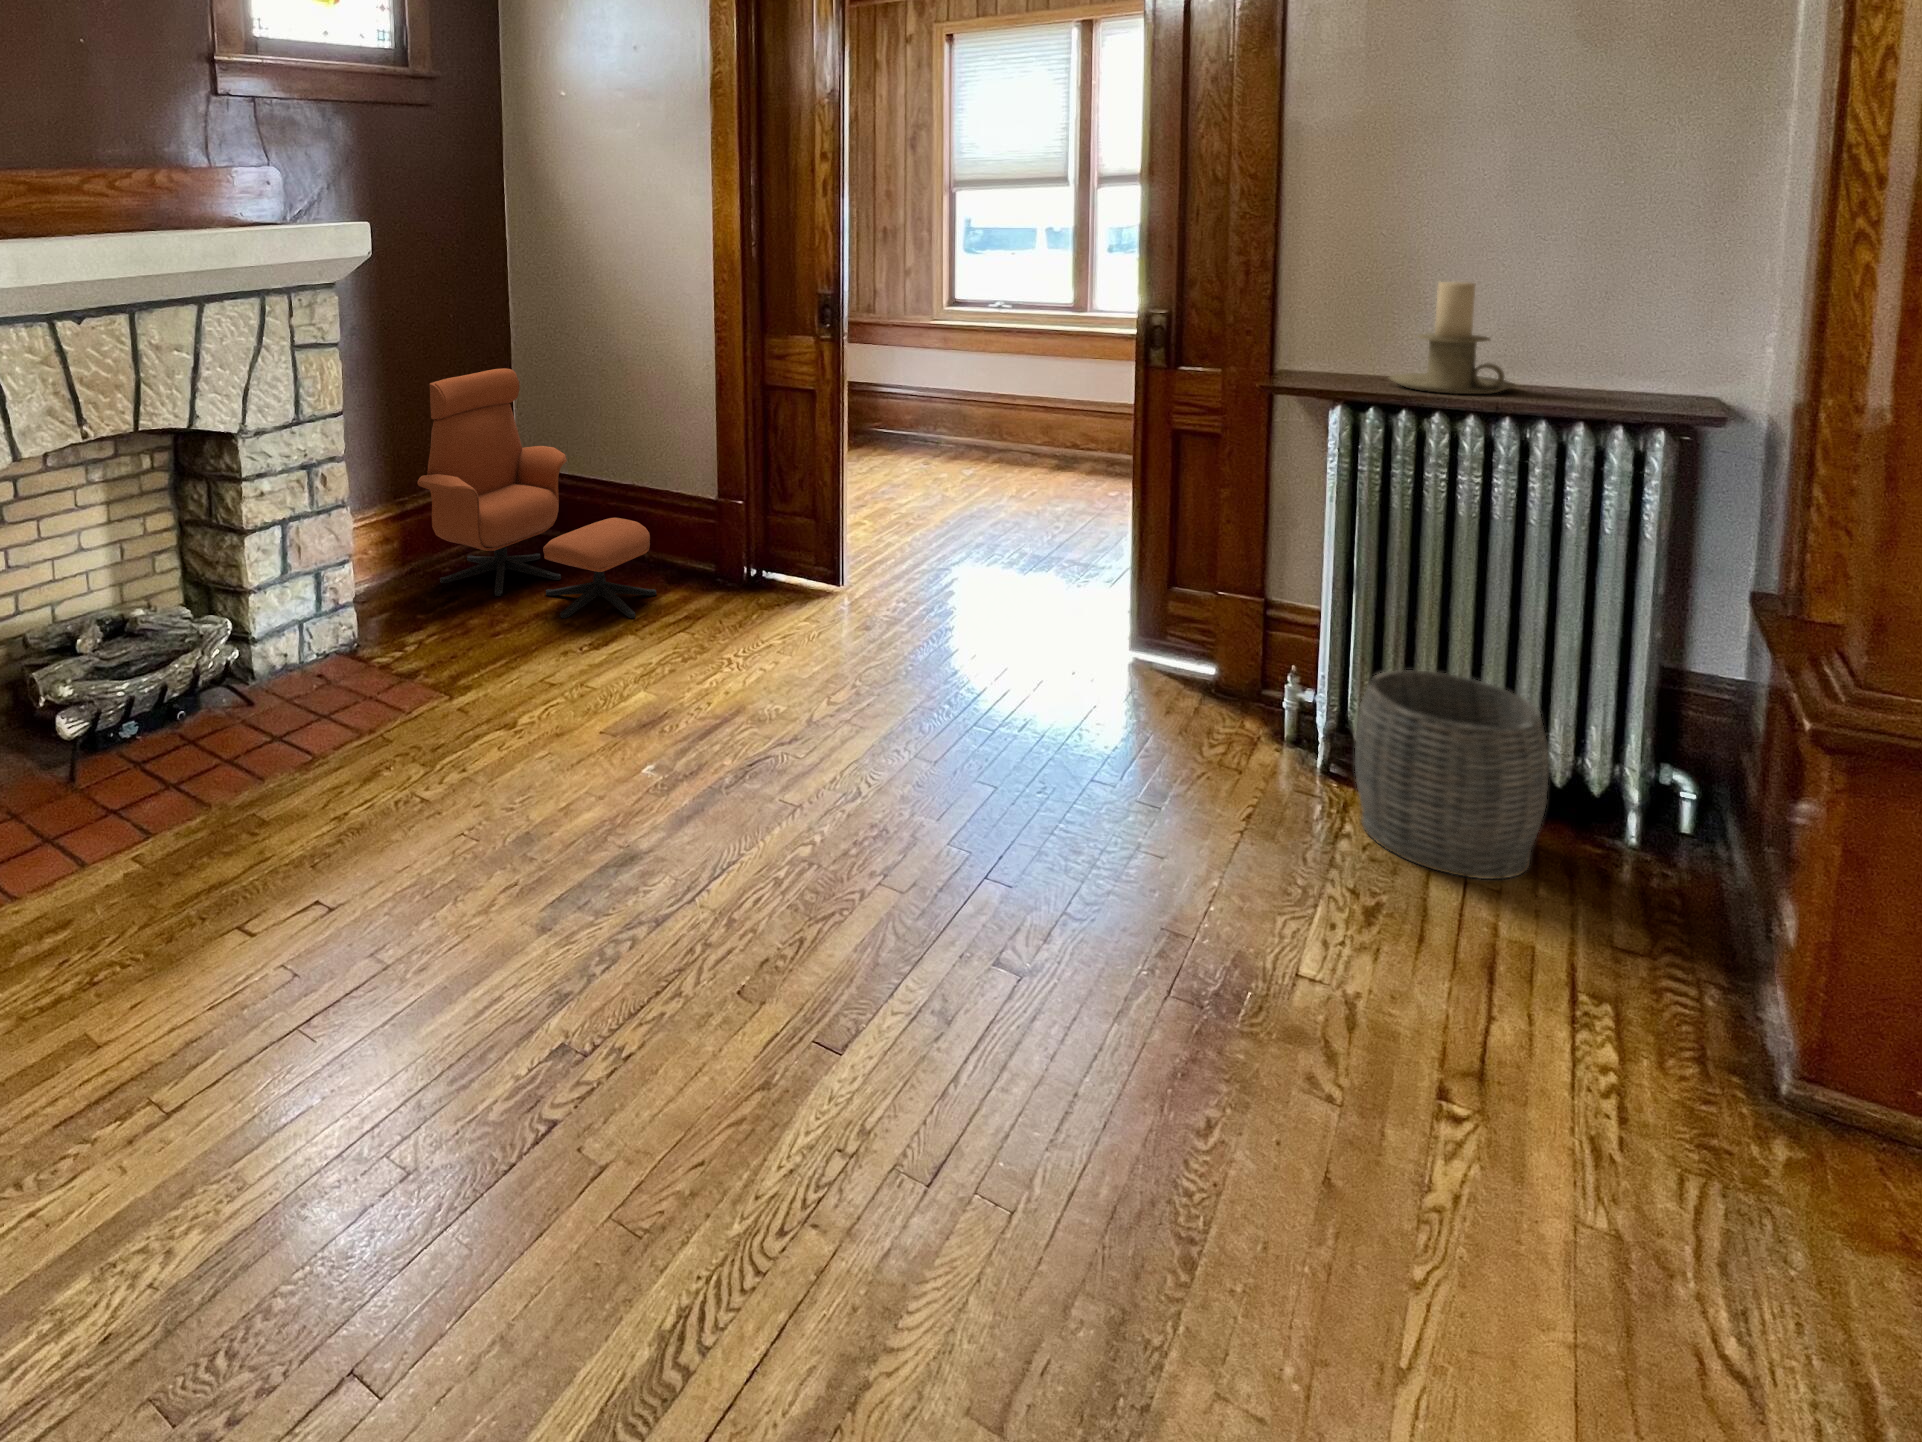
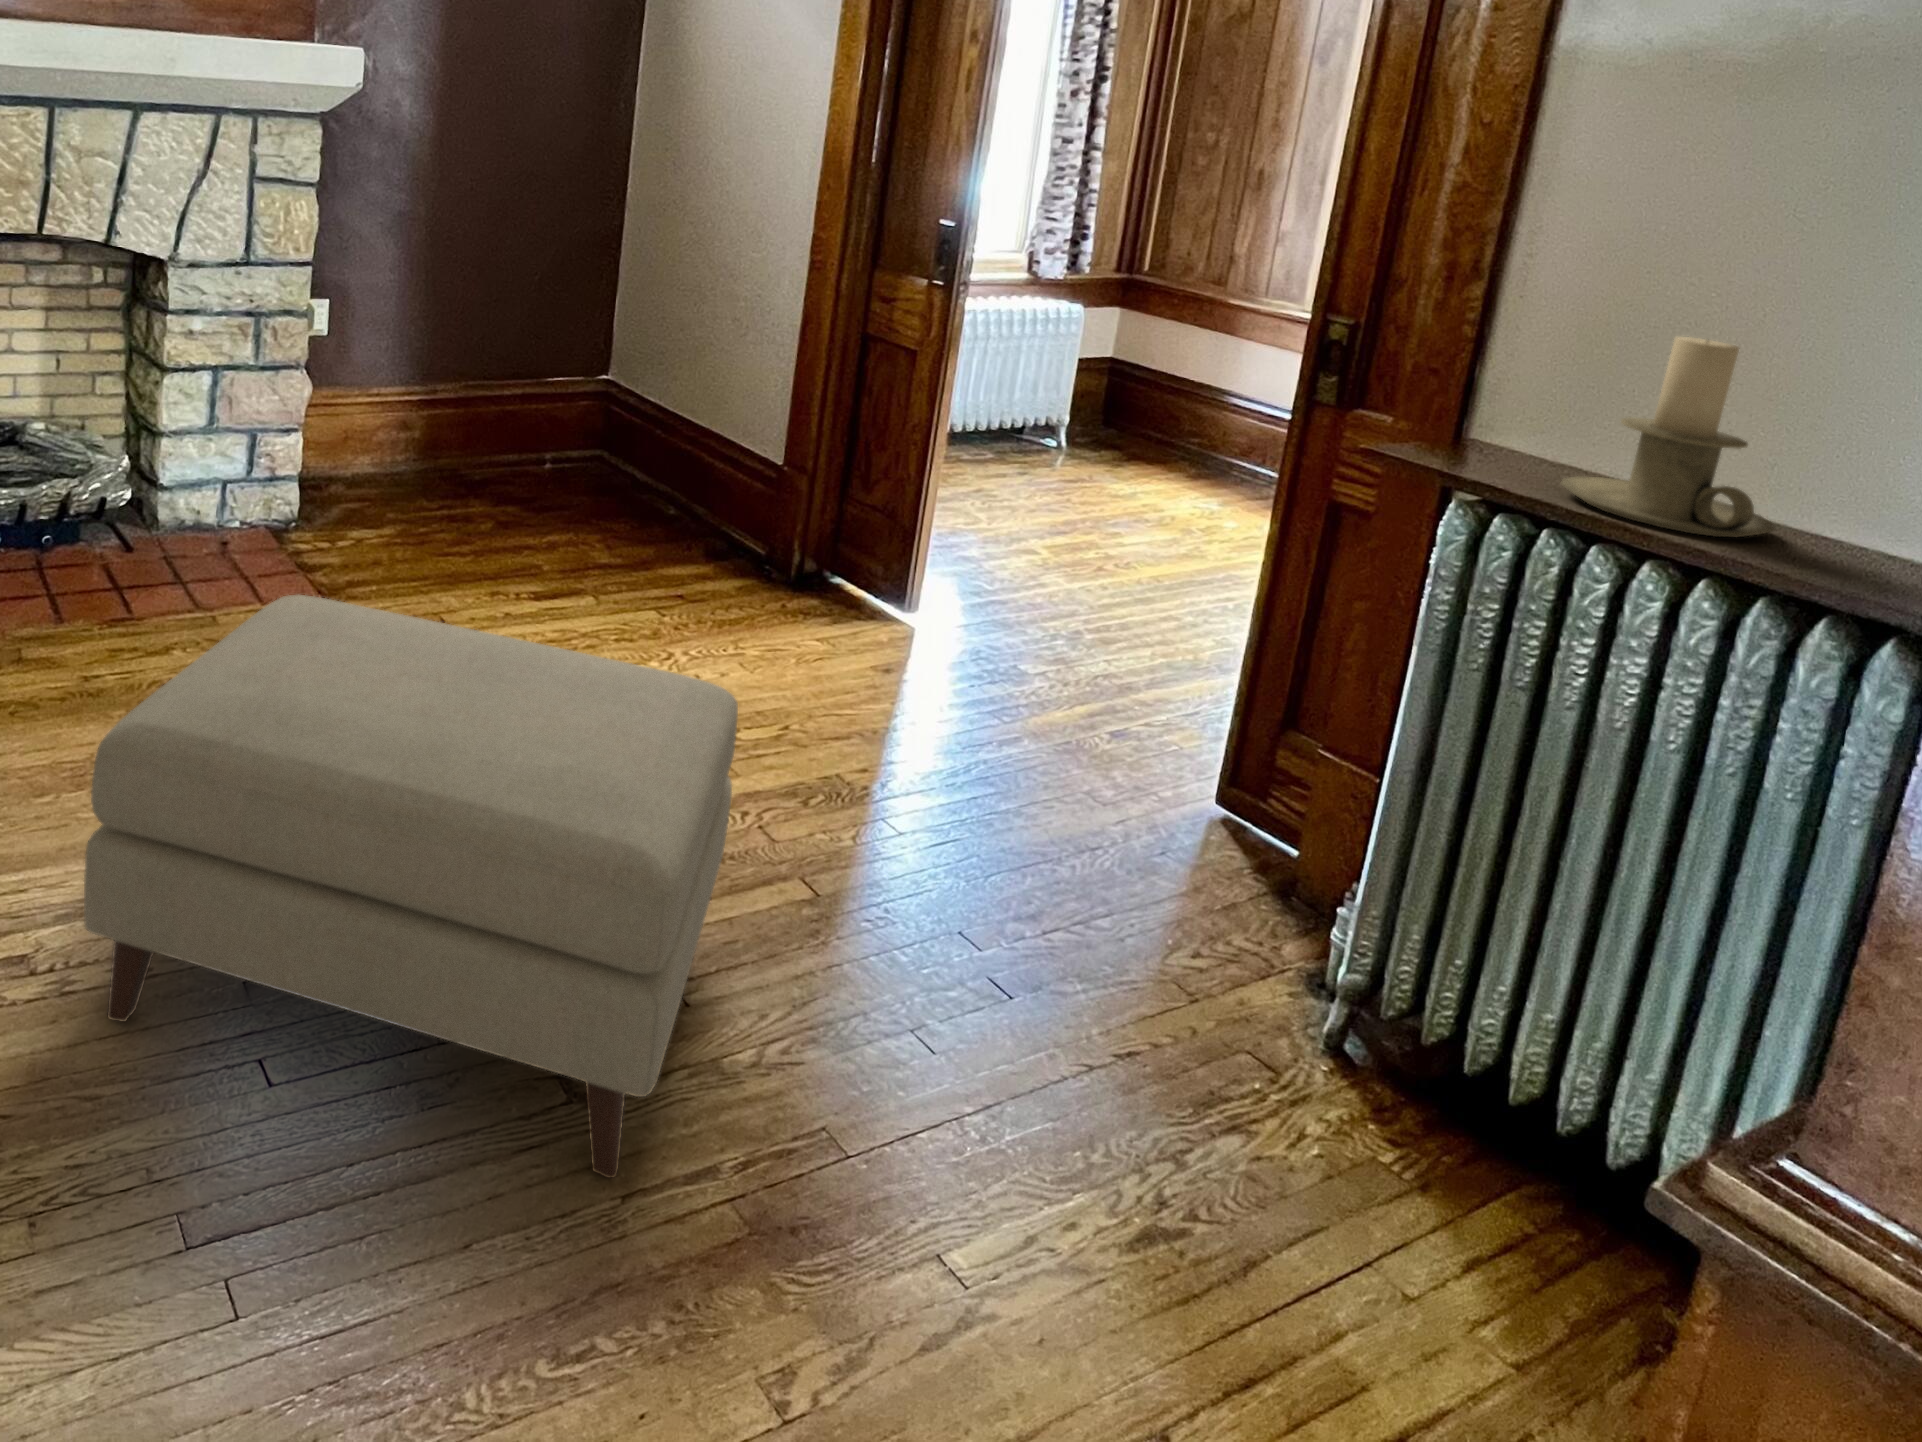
lounge chair: present [417,368,656,618] -> none [418,252,662,581]
ottoman: none [622,645,1163,1066] -> present [84,595,738,1178]
woven basket: present [1355,670,1549,879] -> none [1250,913,1552,1277]

